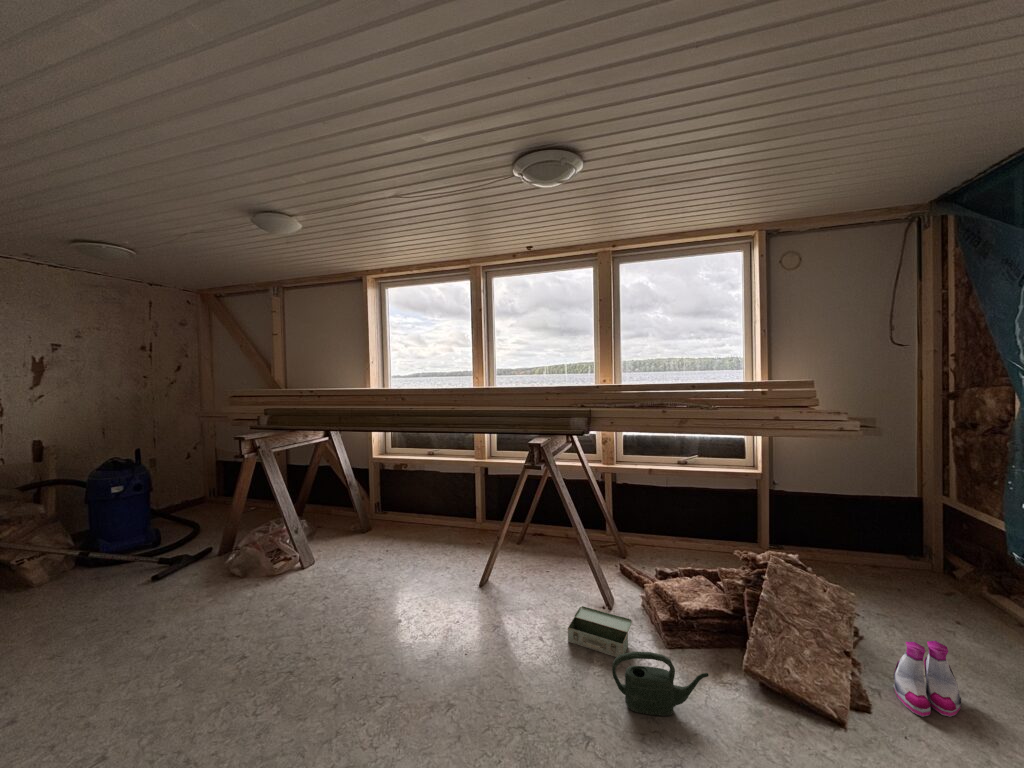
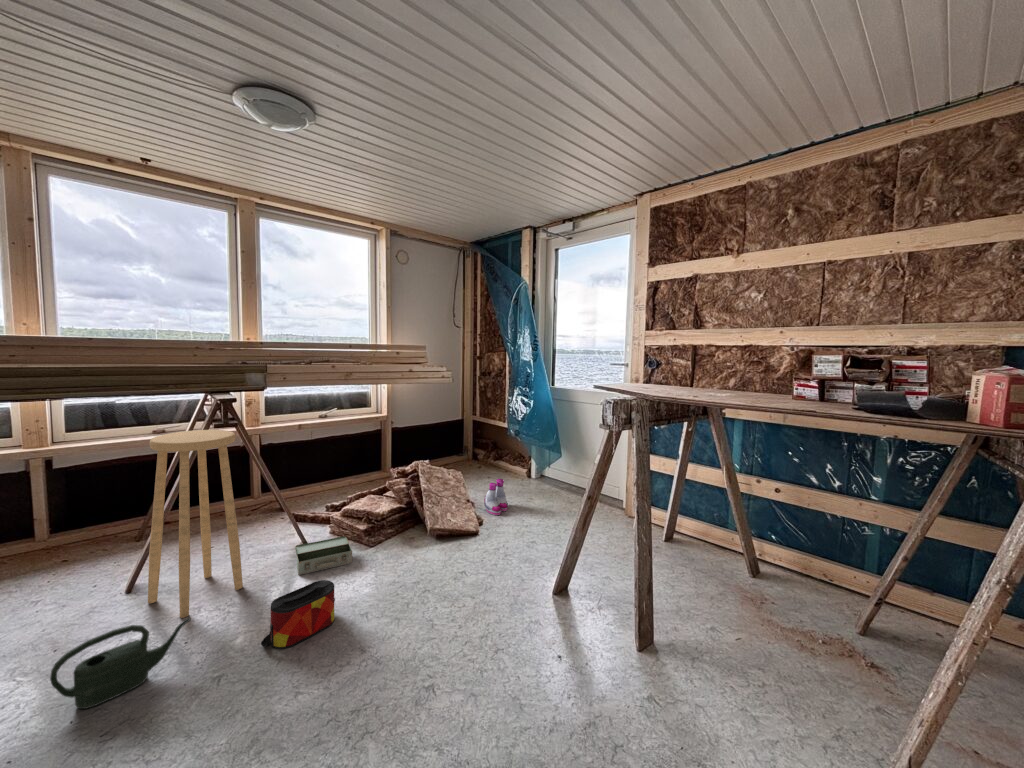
stool: none [466,469,525,631] -> present [148,430,243,618]
watering can: present [612,652,709,716] -> present [50,618,191,709]
bag: none [476,662,554,729] -> present [261,580,335,649]

